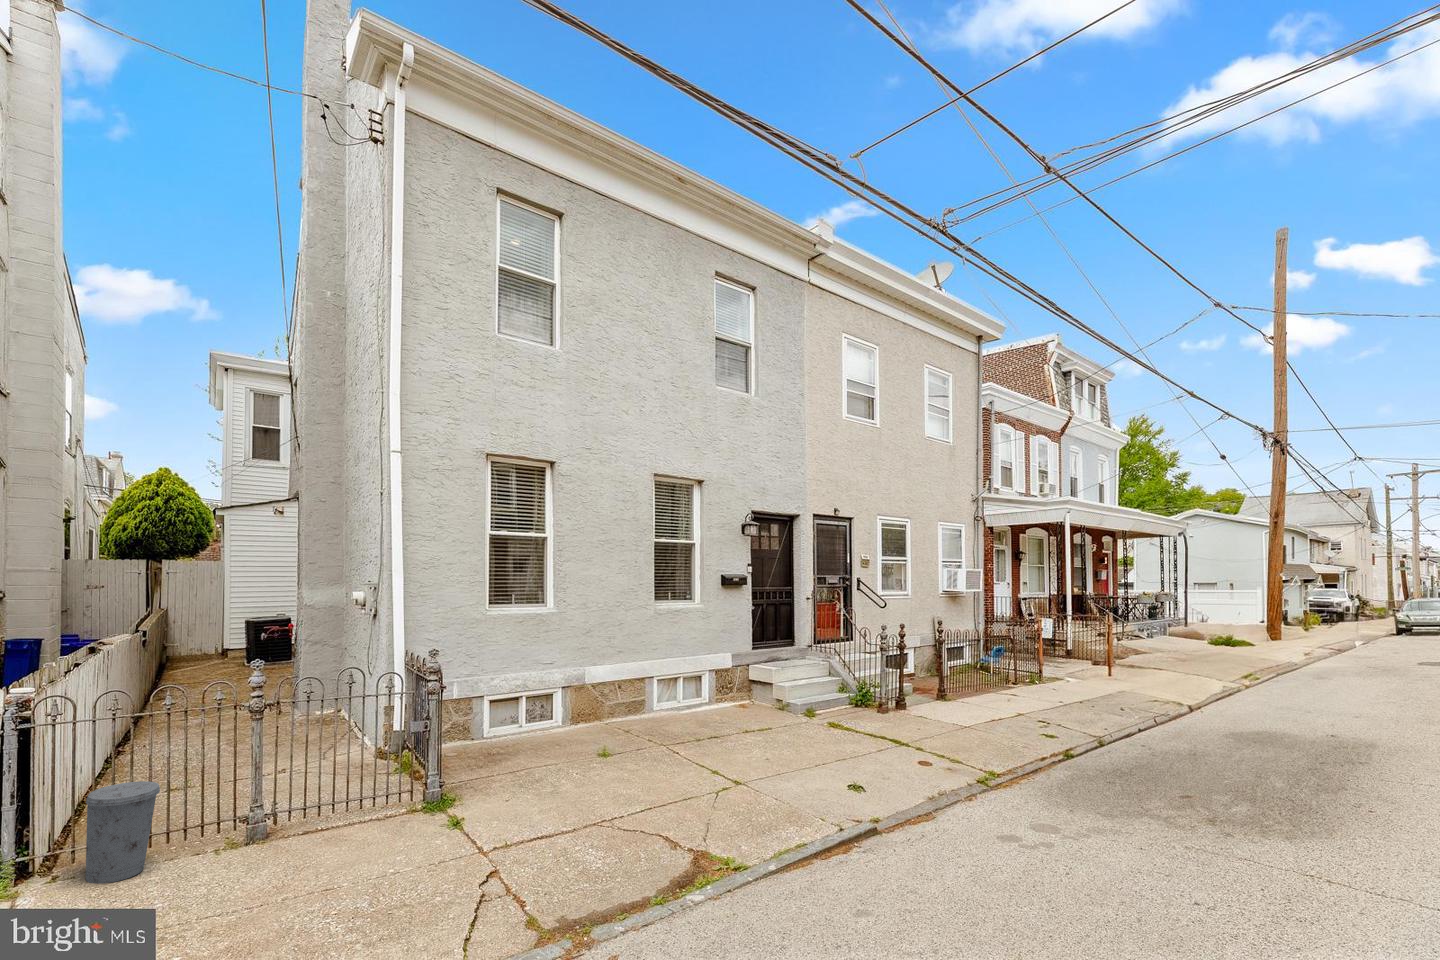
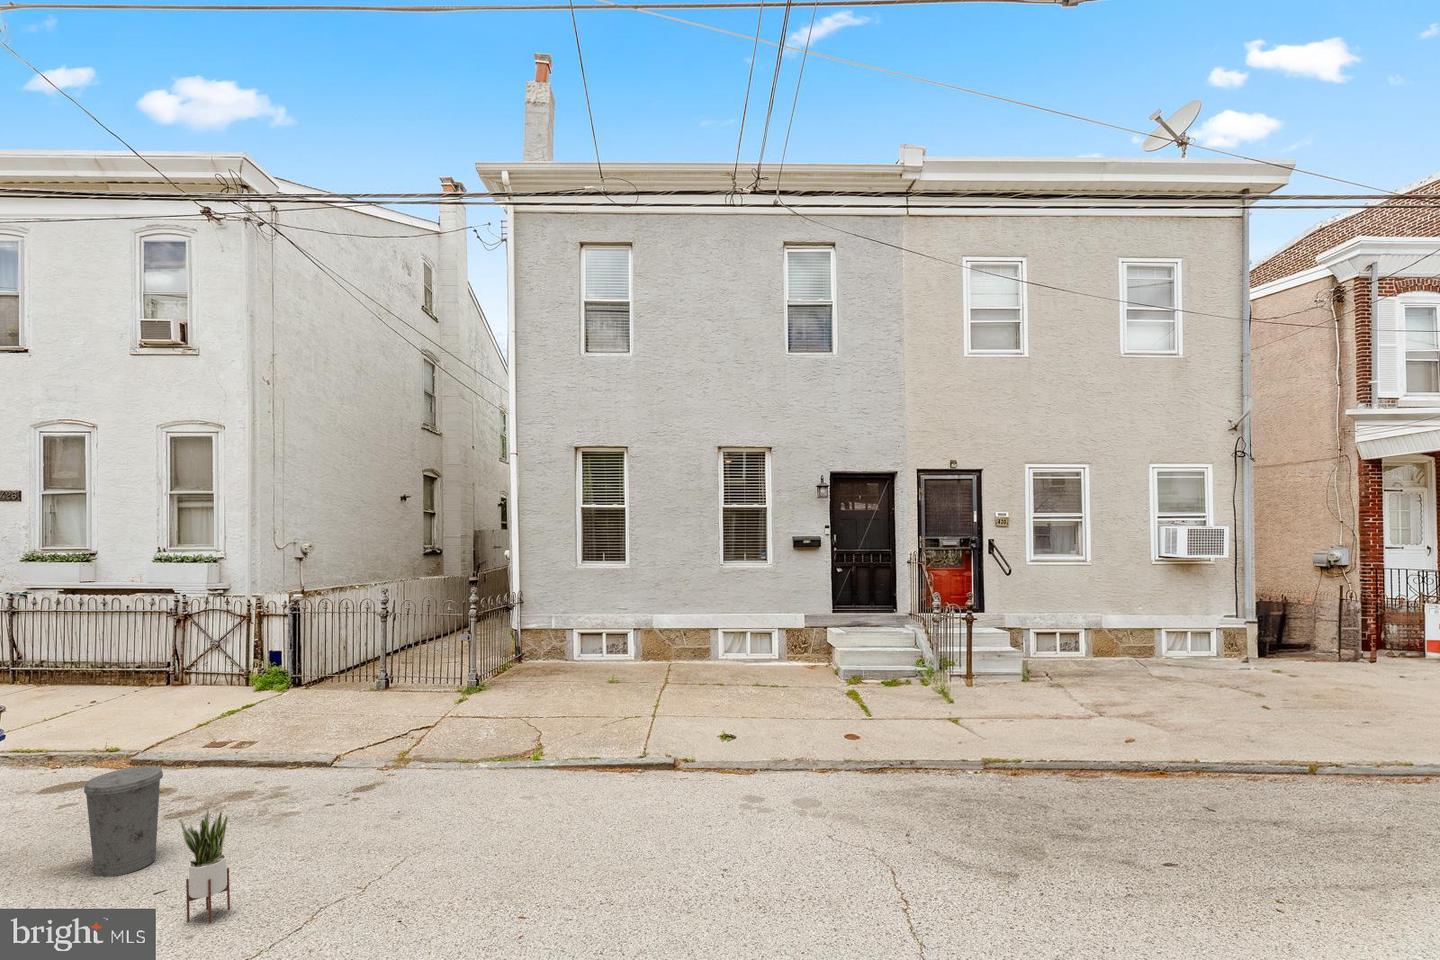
potted plant: none [183,821,228,926] -> present [180,809,230,923]

